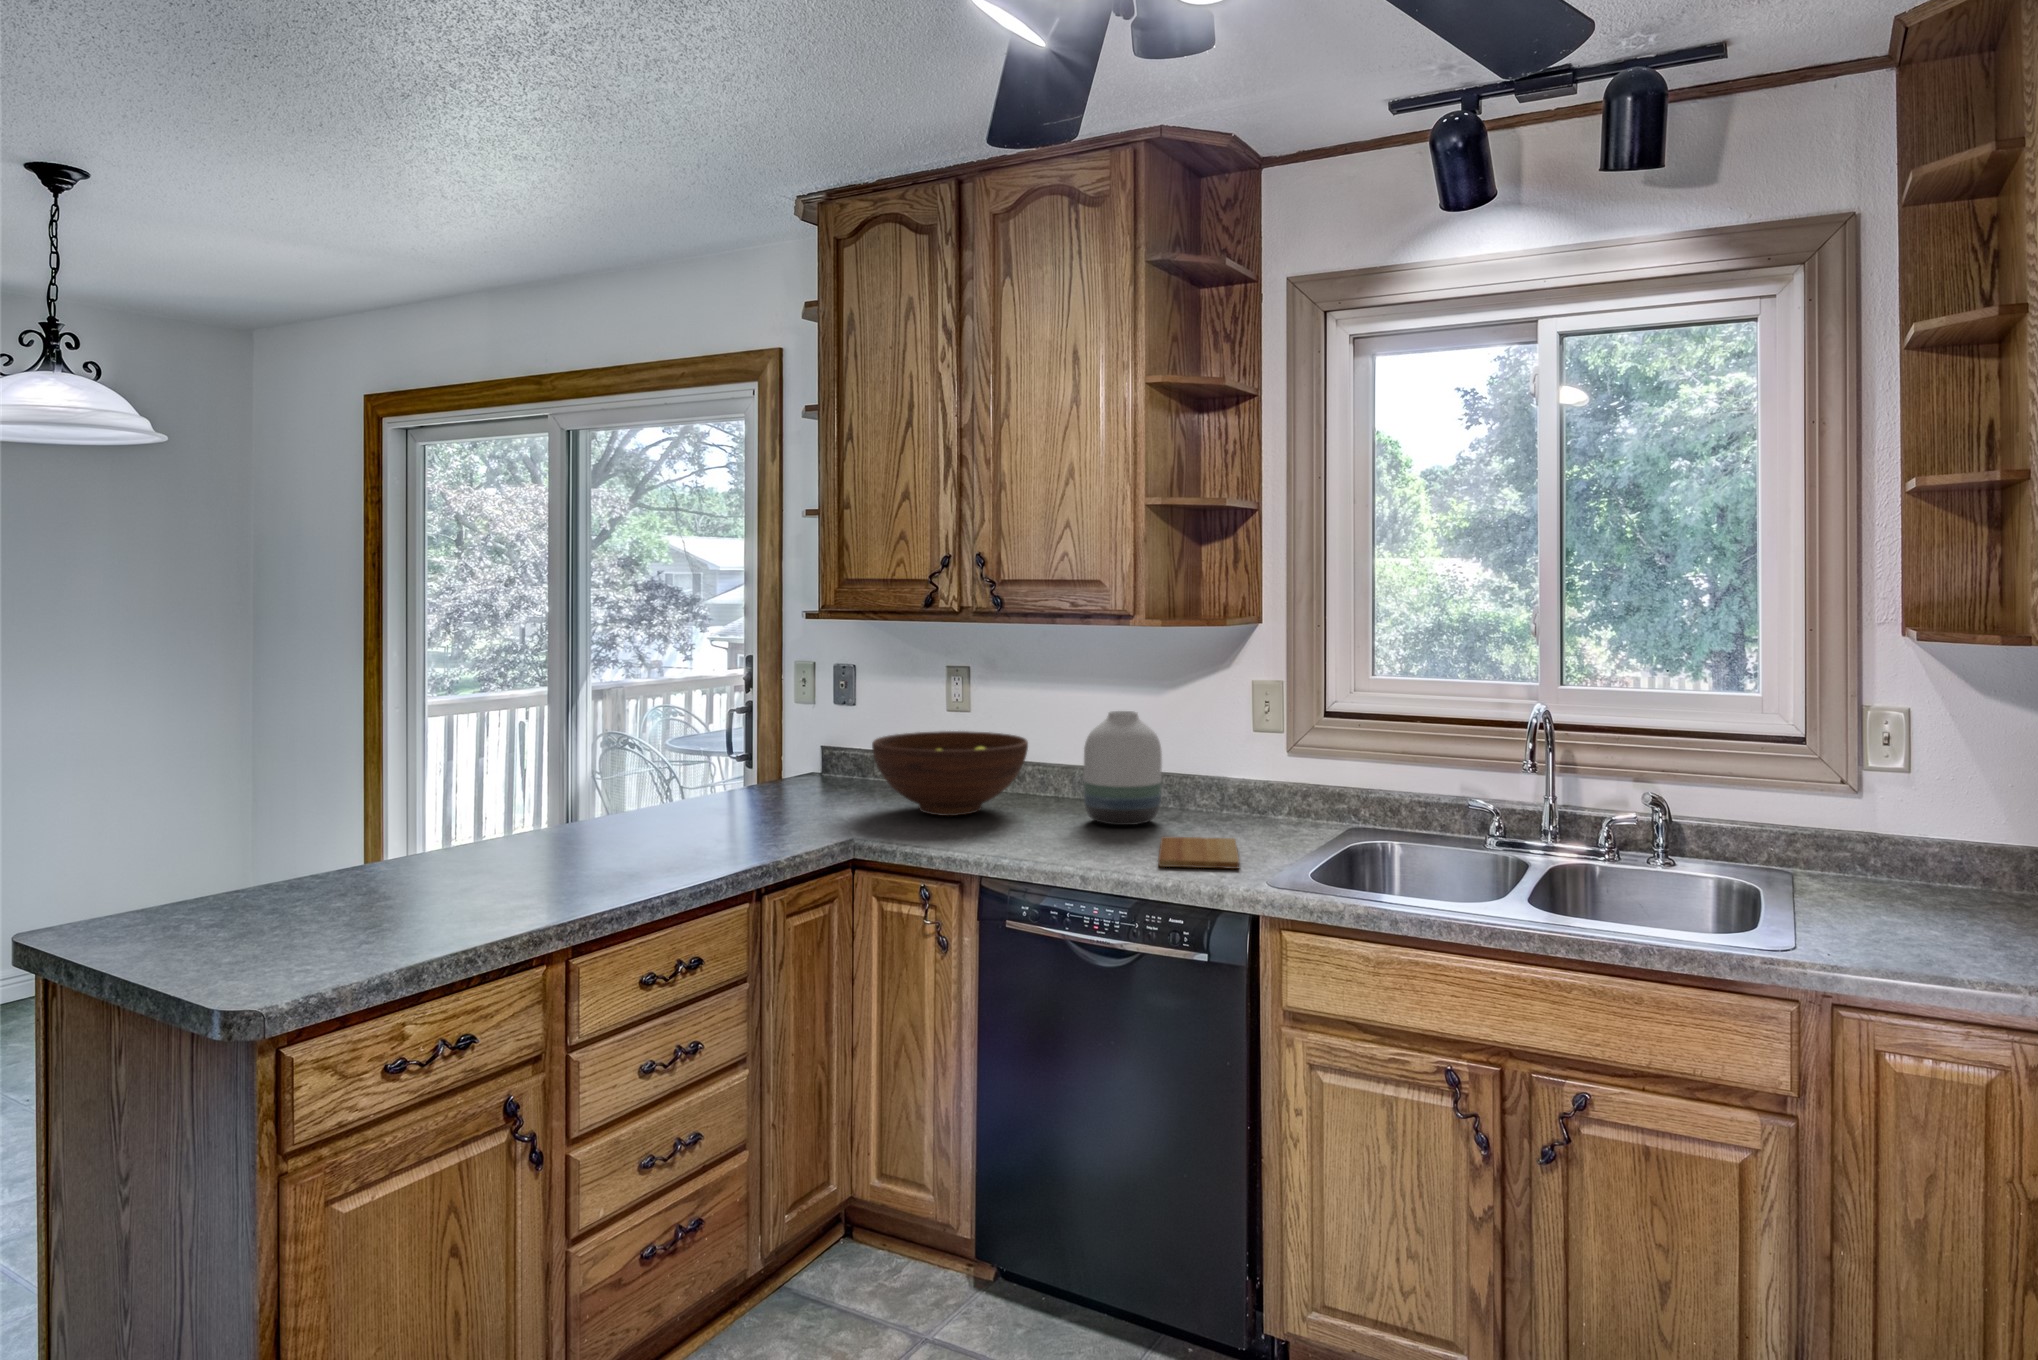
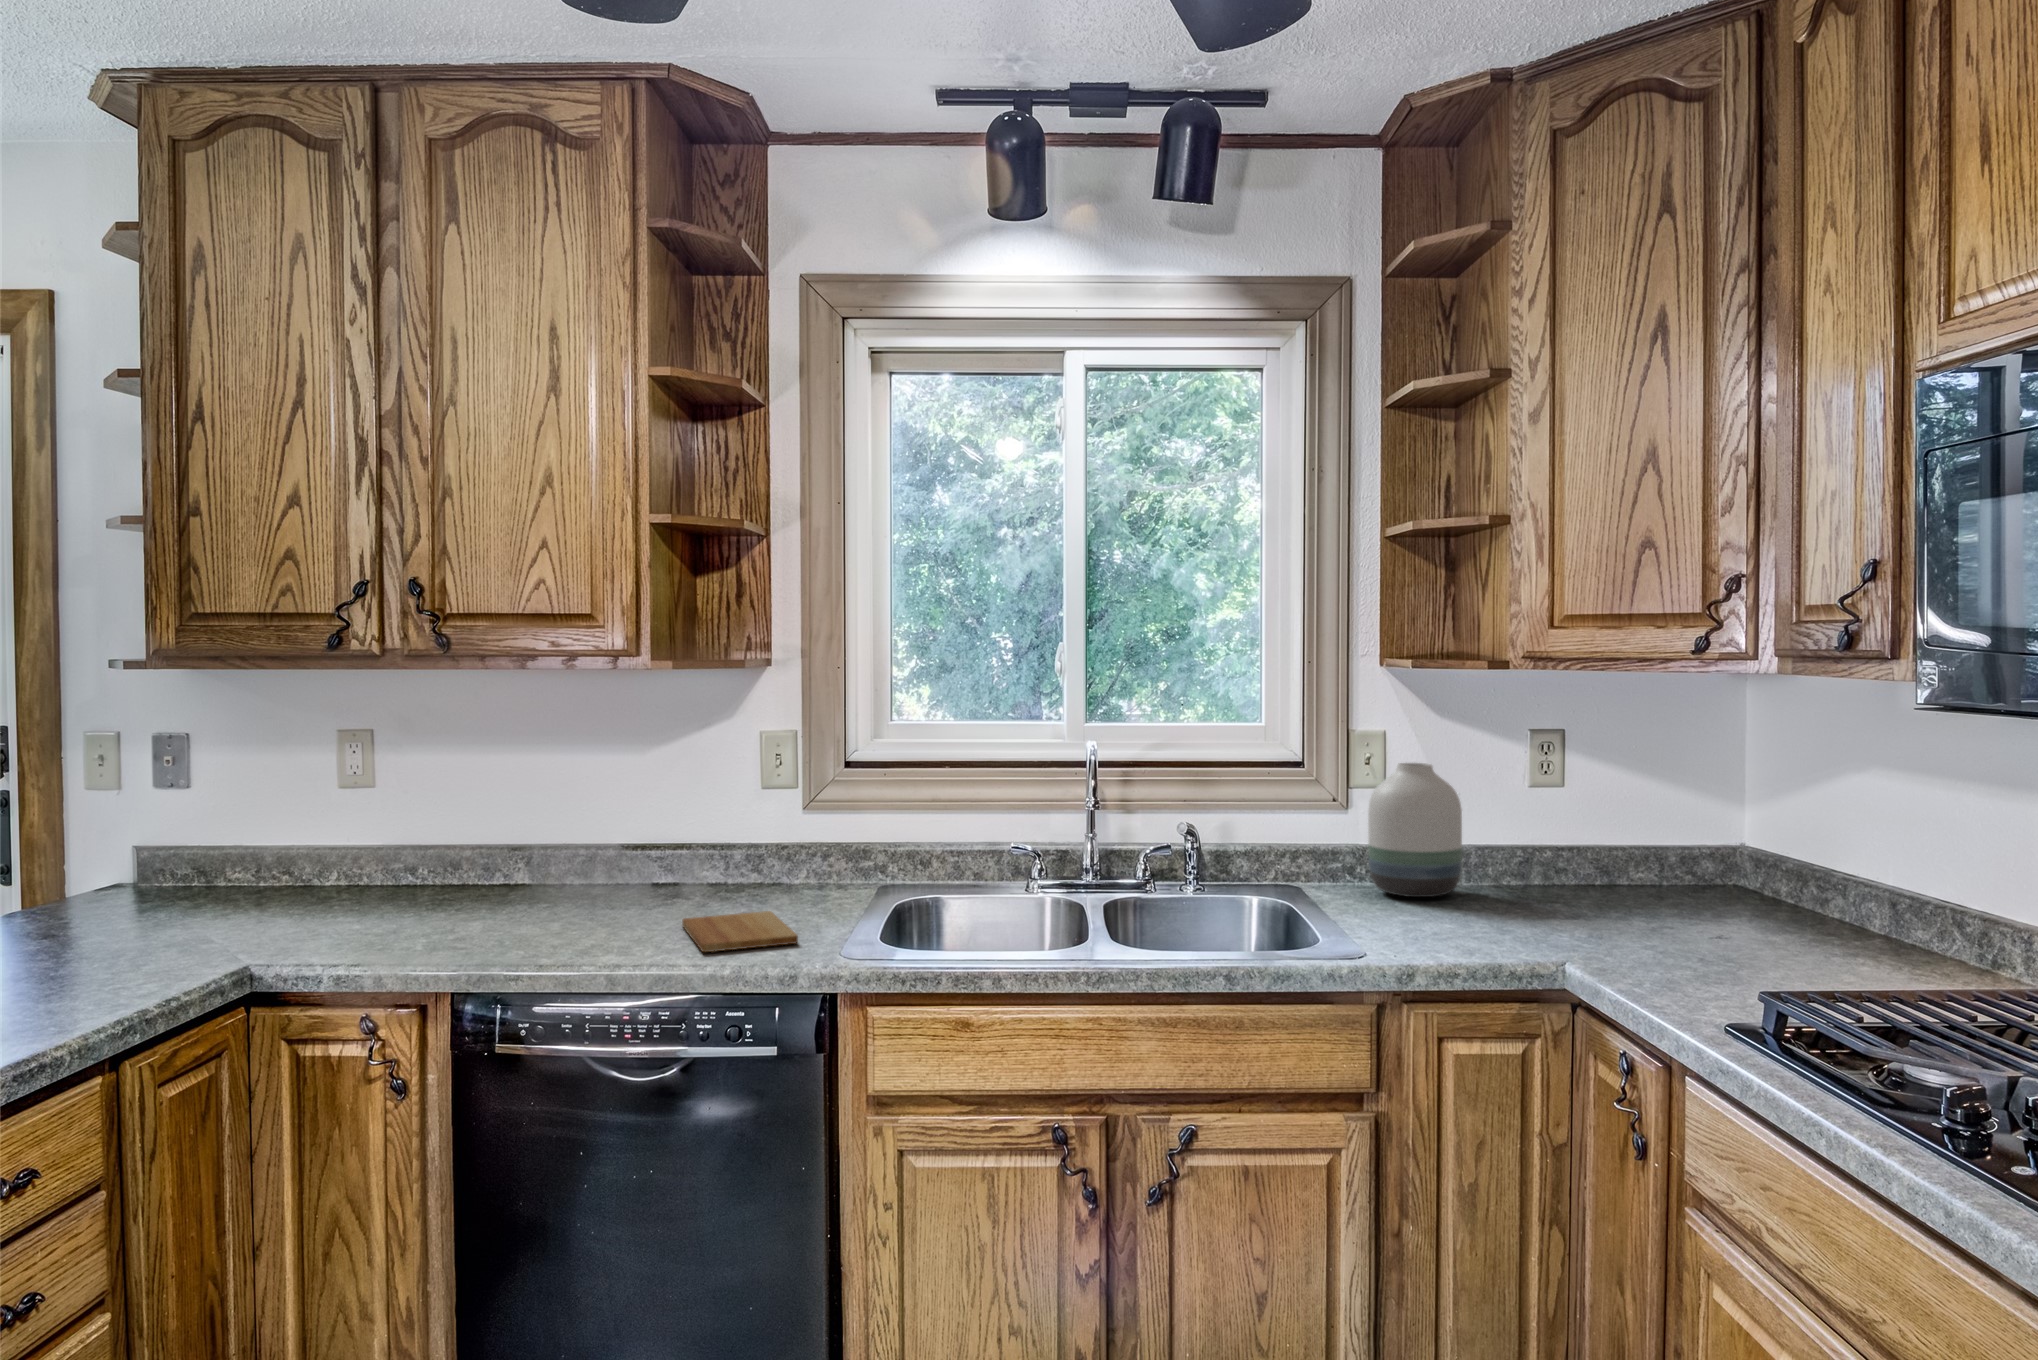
vase: present [1084,711,1162,825] -> present [1368,763,1462,897]
fruit bowl: present [872,731,1028,816] -> none [245,812,478,926]

